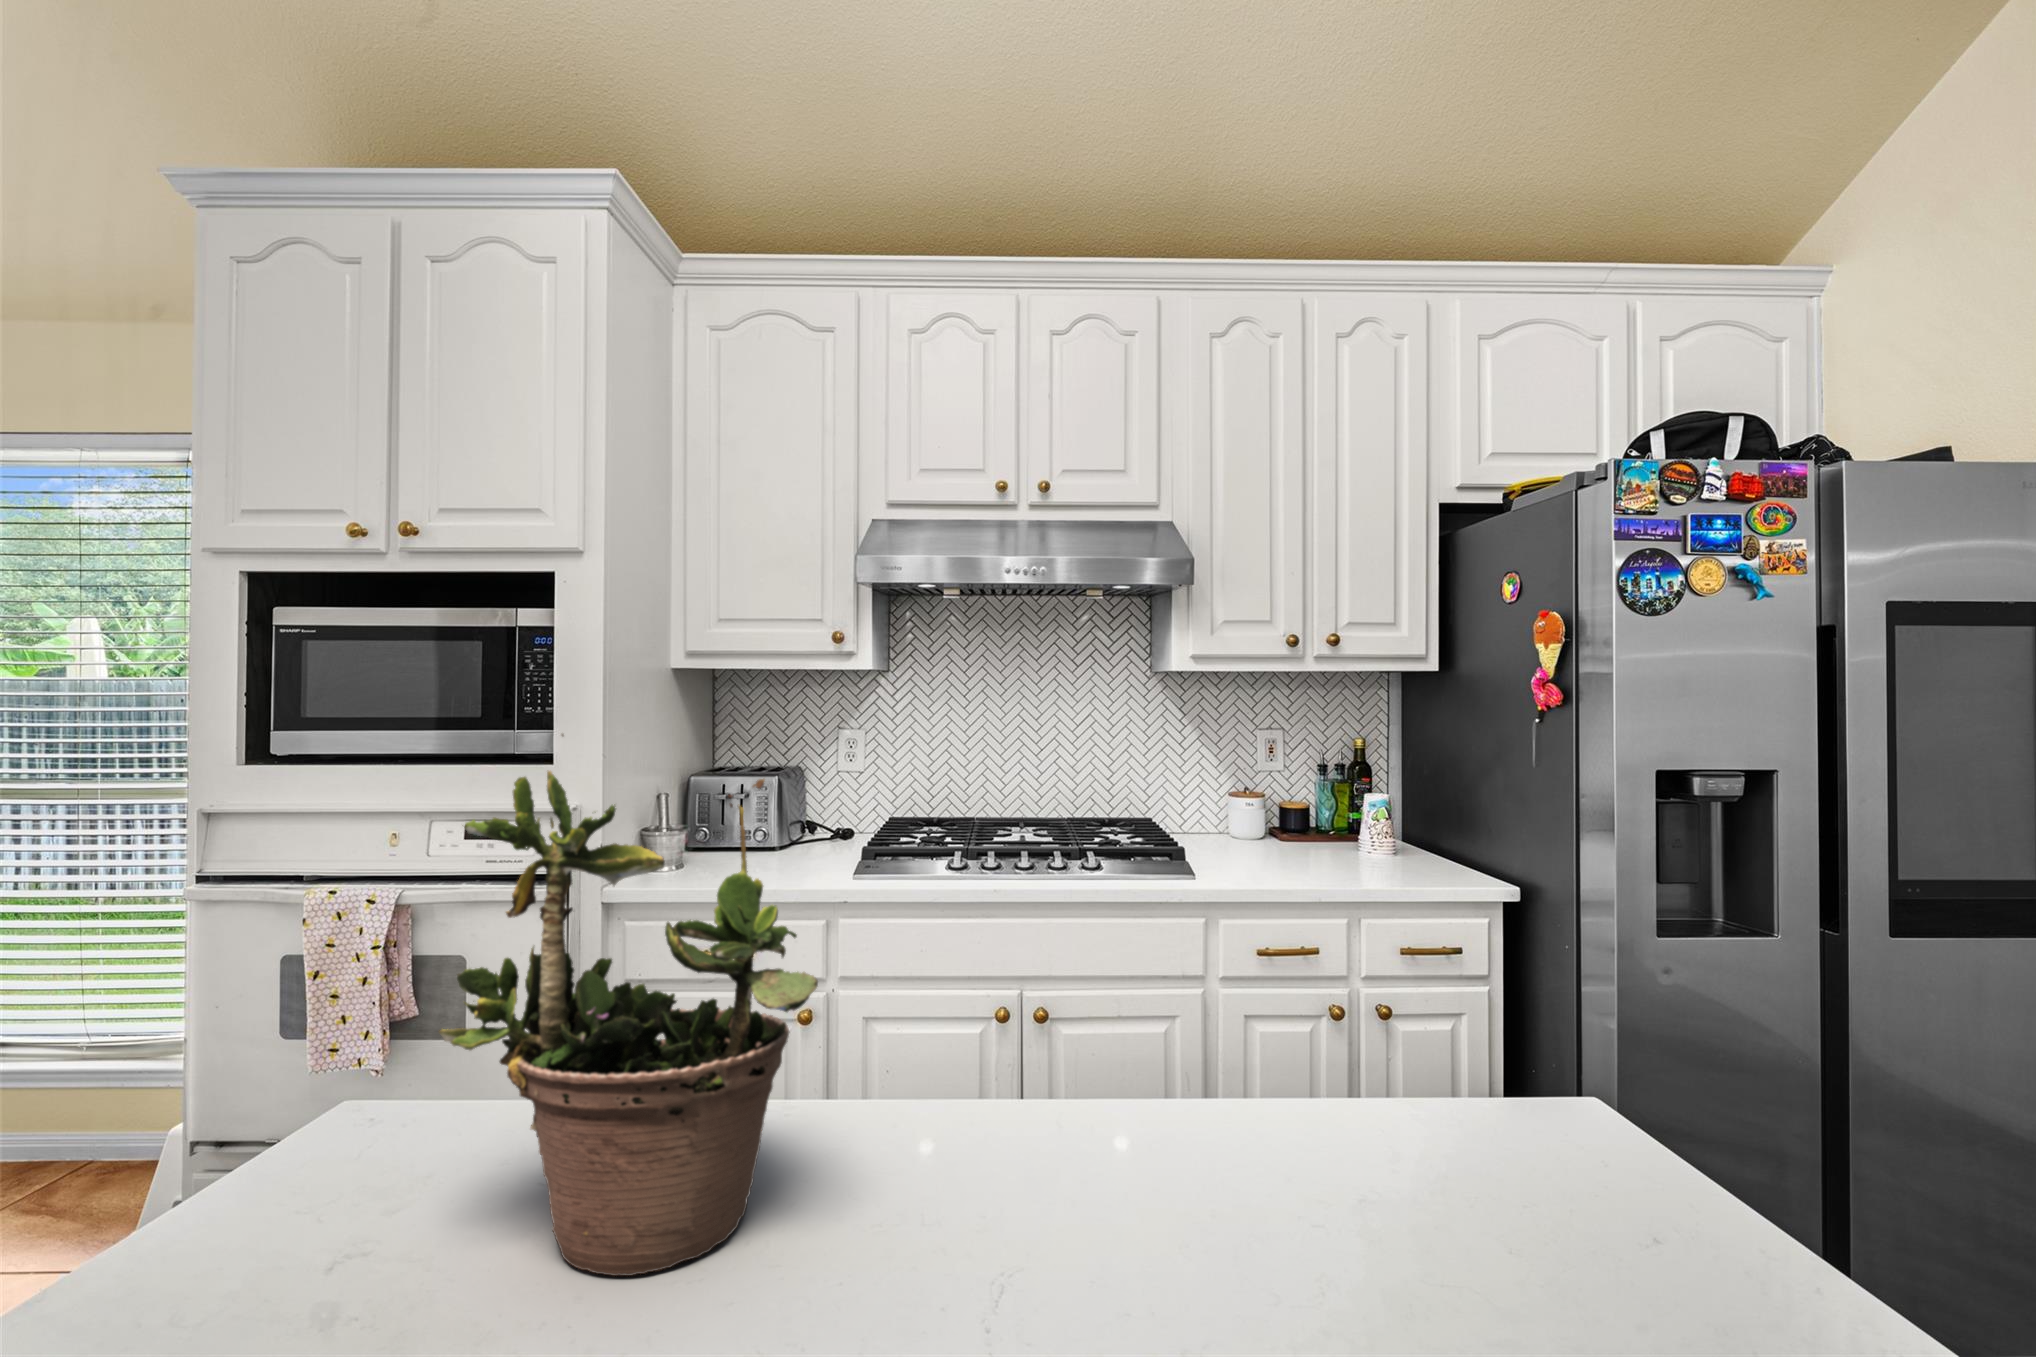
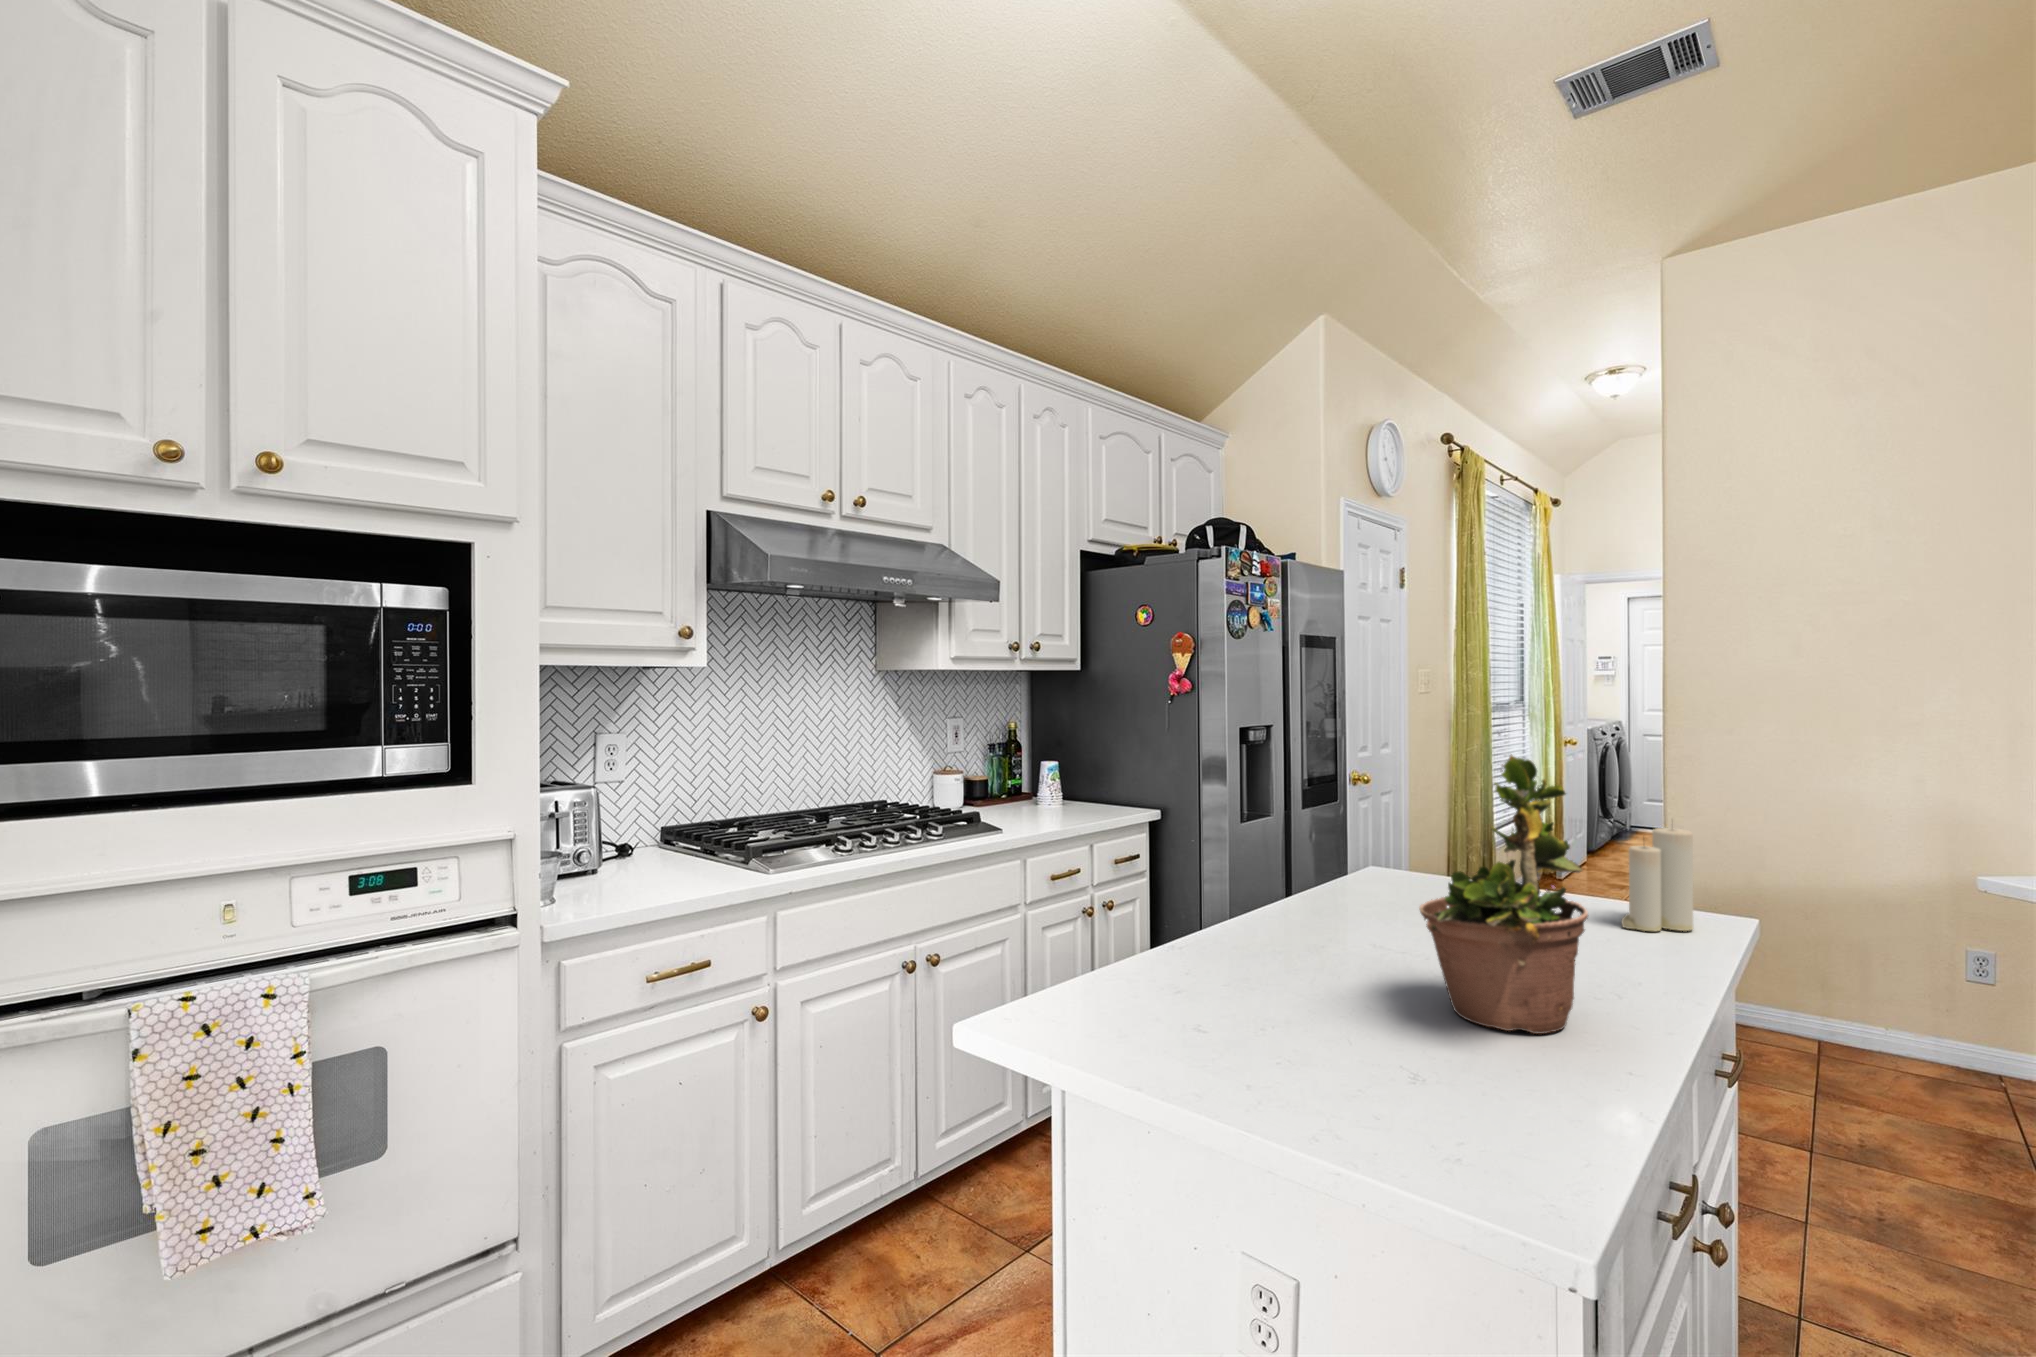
candle: none [1441,993,1648,1286] -> present [1622,828,1693,931]

